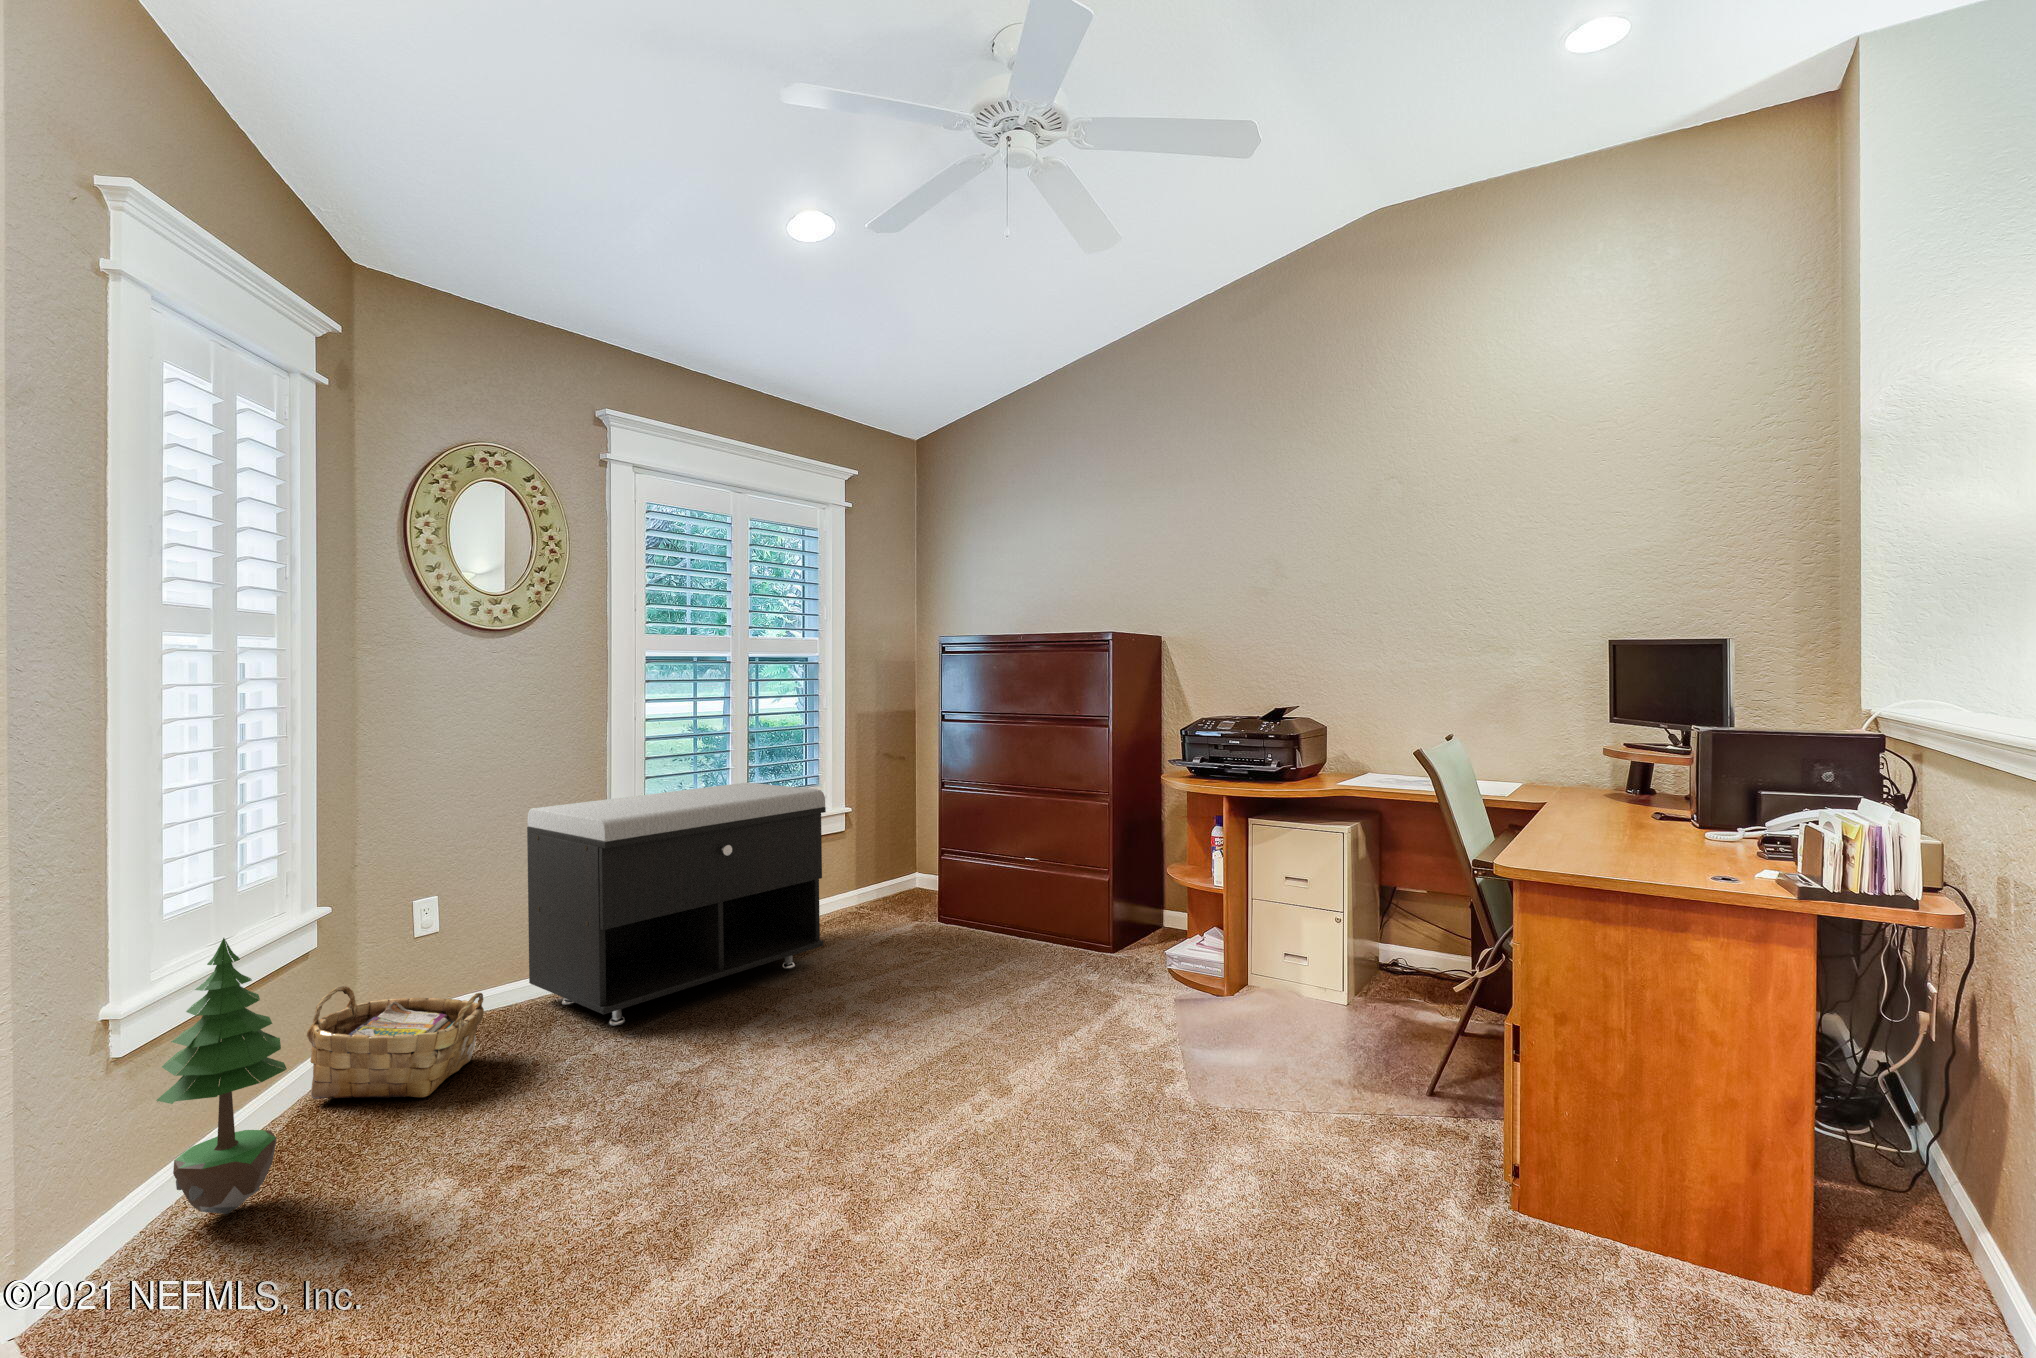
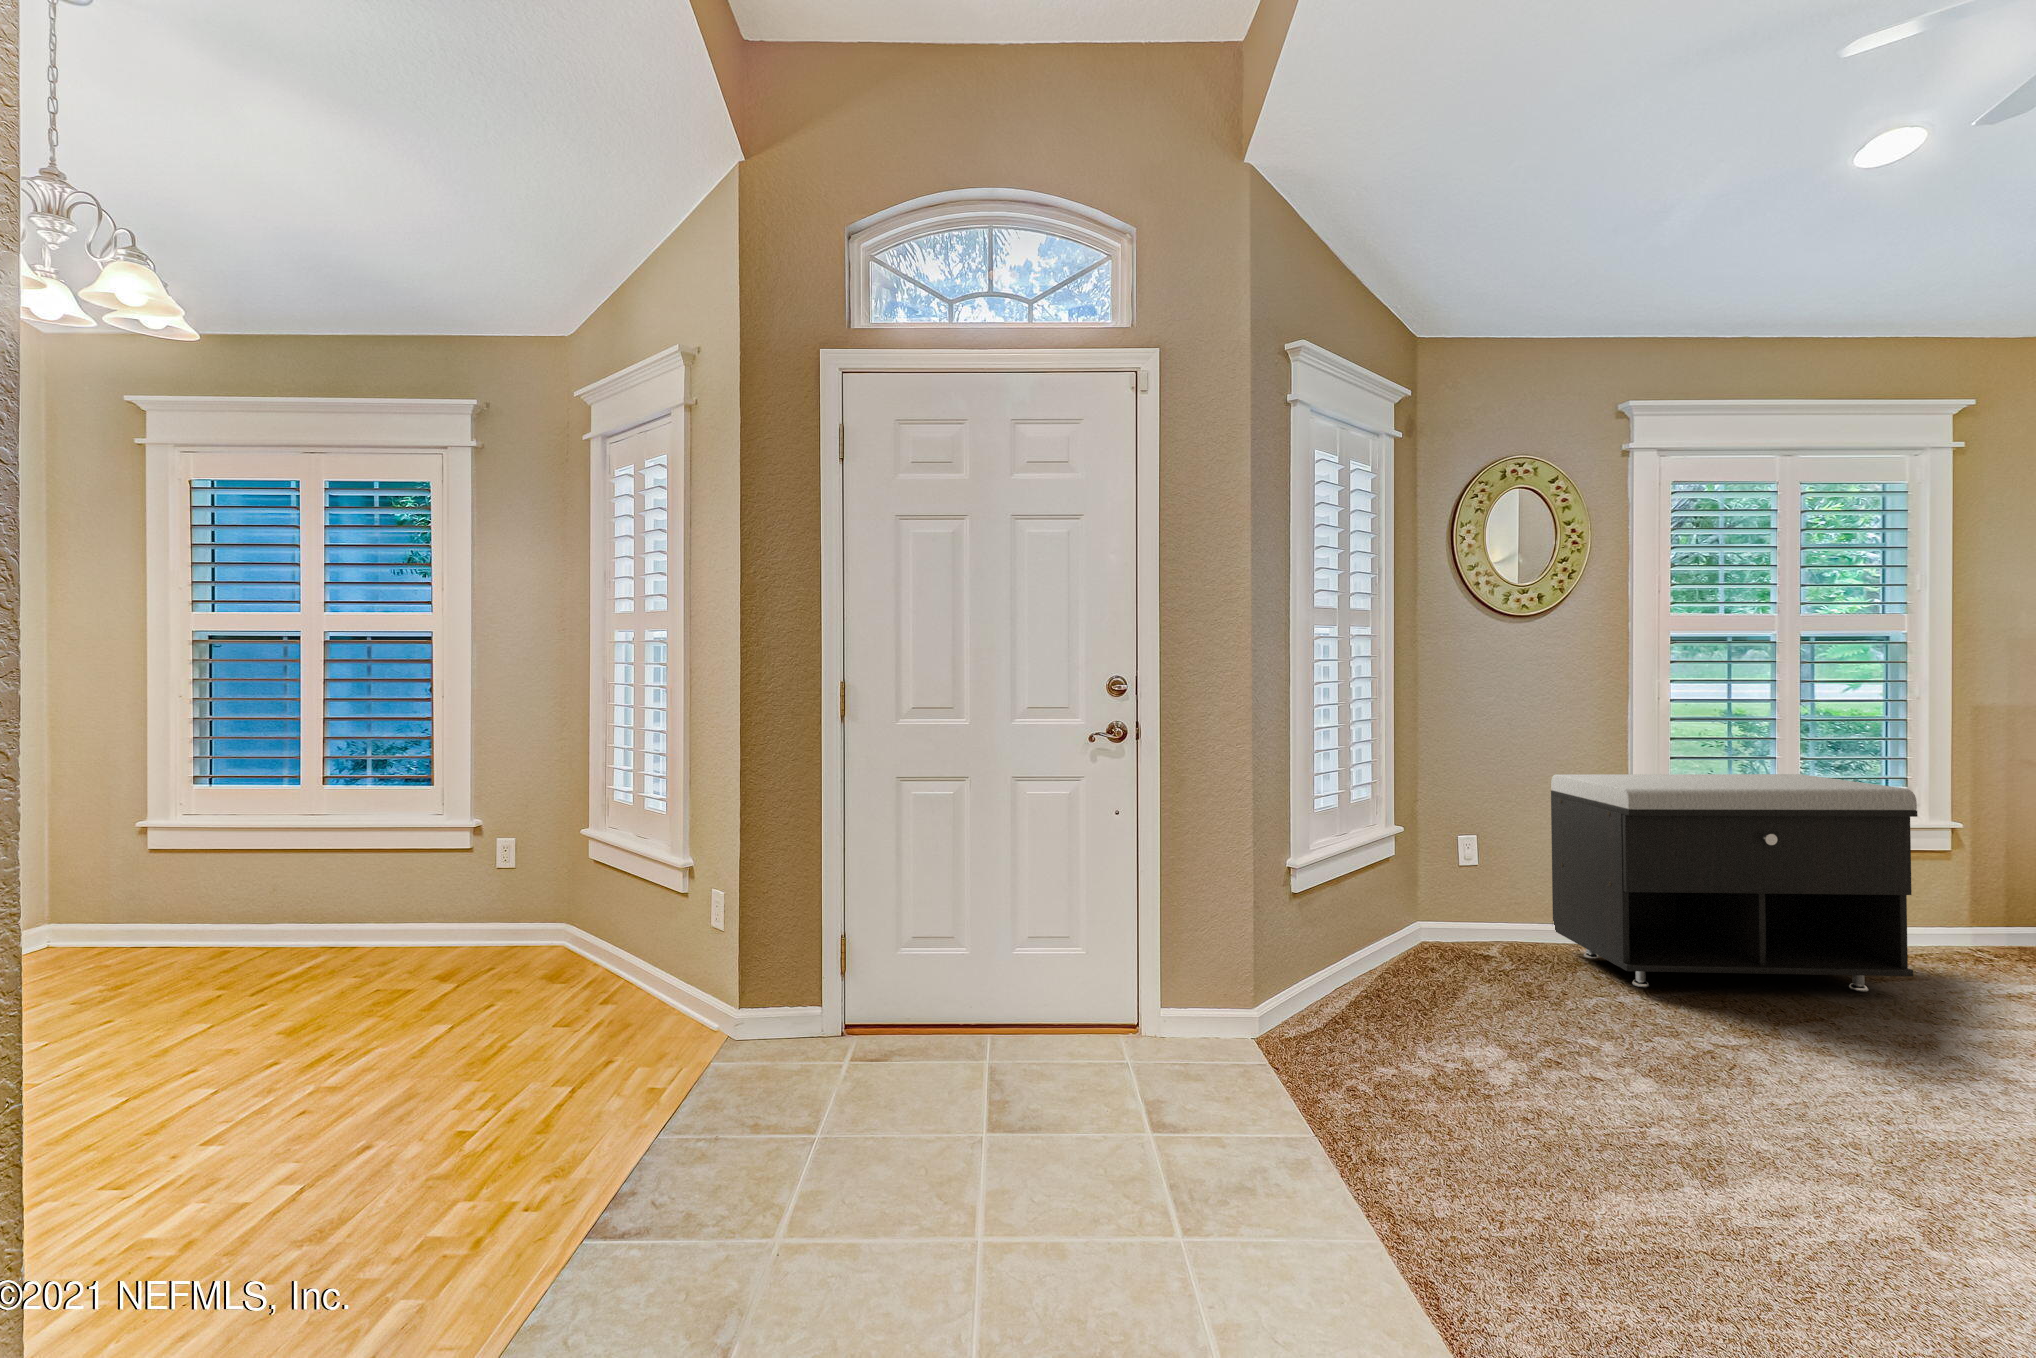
potted tree: present [156,938,287,1214] -> none [1317,829,1388,1015]
woven basket: present [307,986,484,1099] -> none [1390,889,1517,990]

